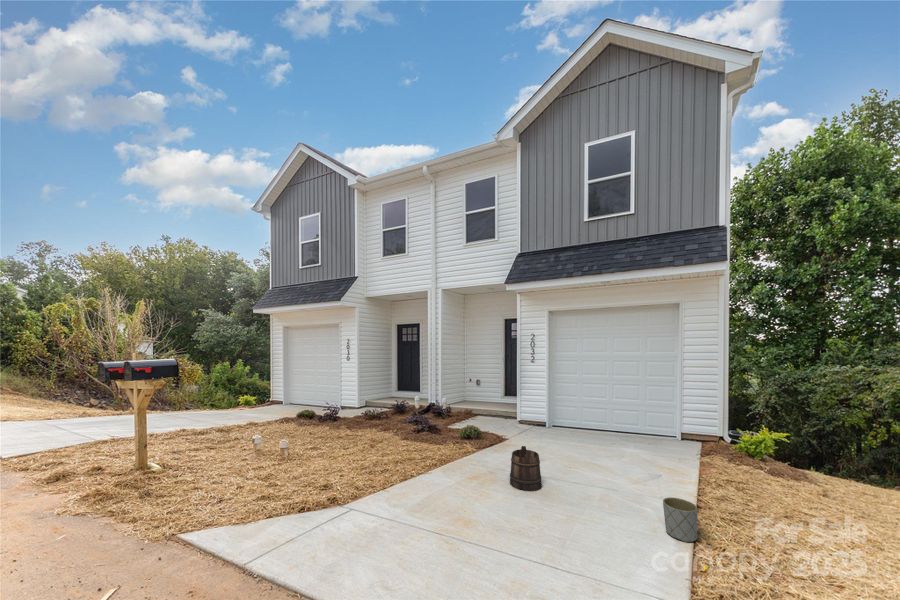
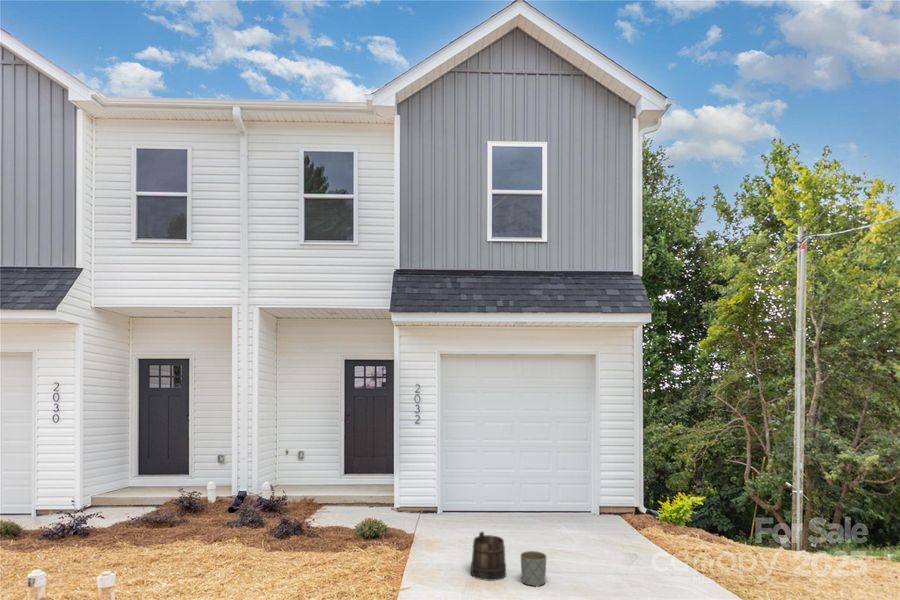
planter: present [663,497,697,542] -> present [521,551,547,587]

